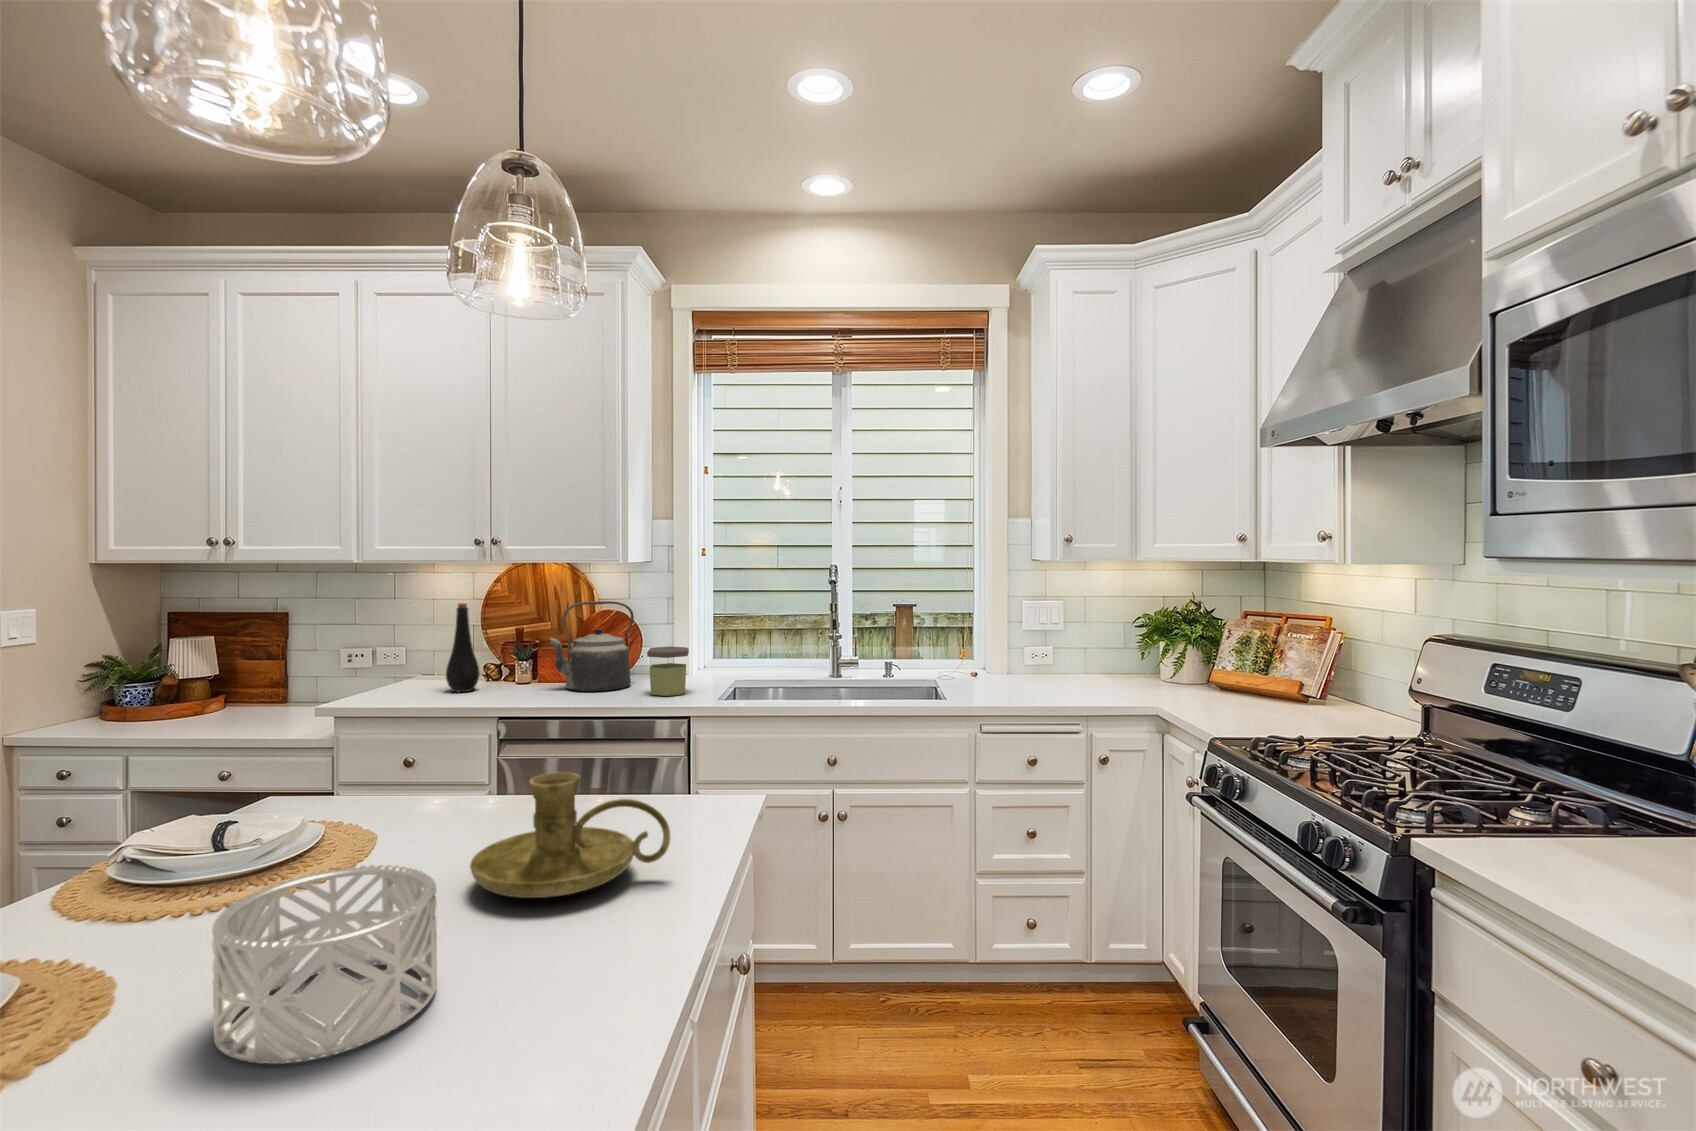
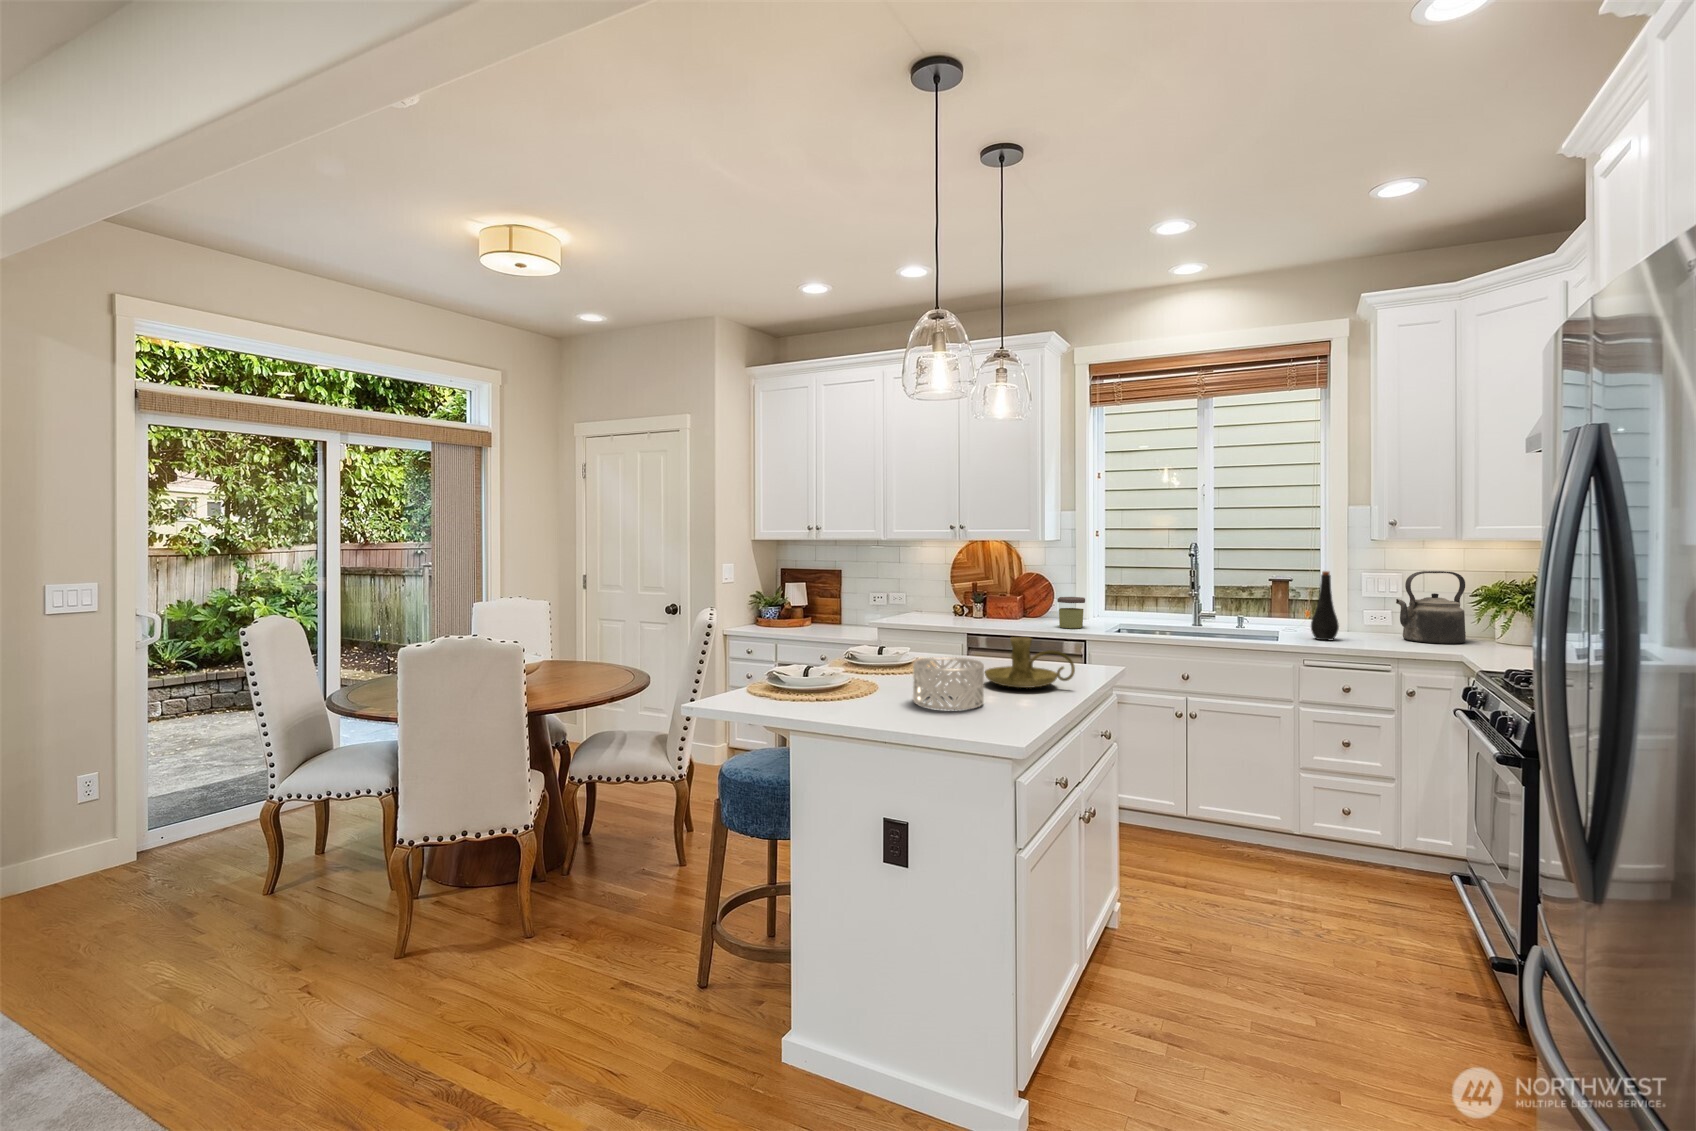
kettle: present [549,601,634,692] -> present [1396,571,1466,644]
bottle: present [446,603,479,692] -> present [1311,571,1339,640]

